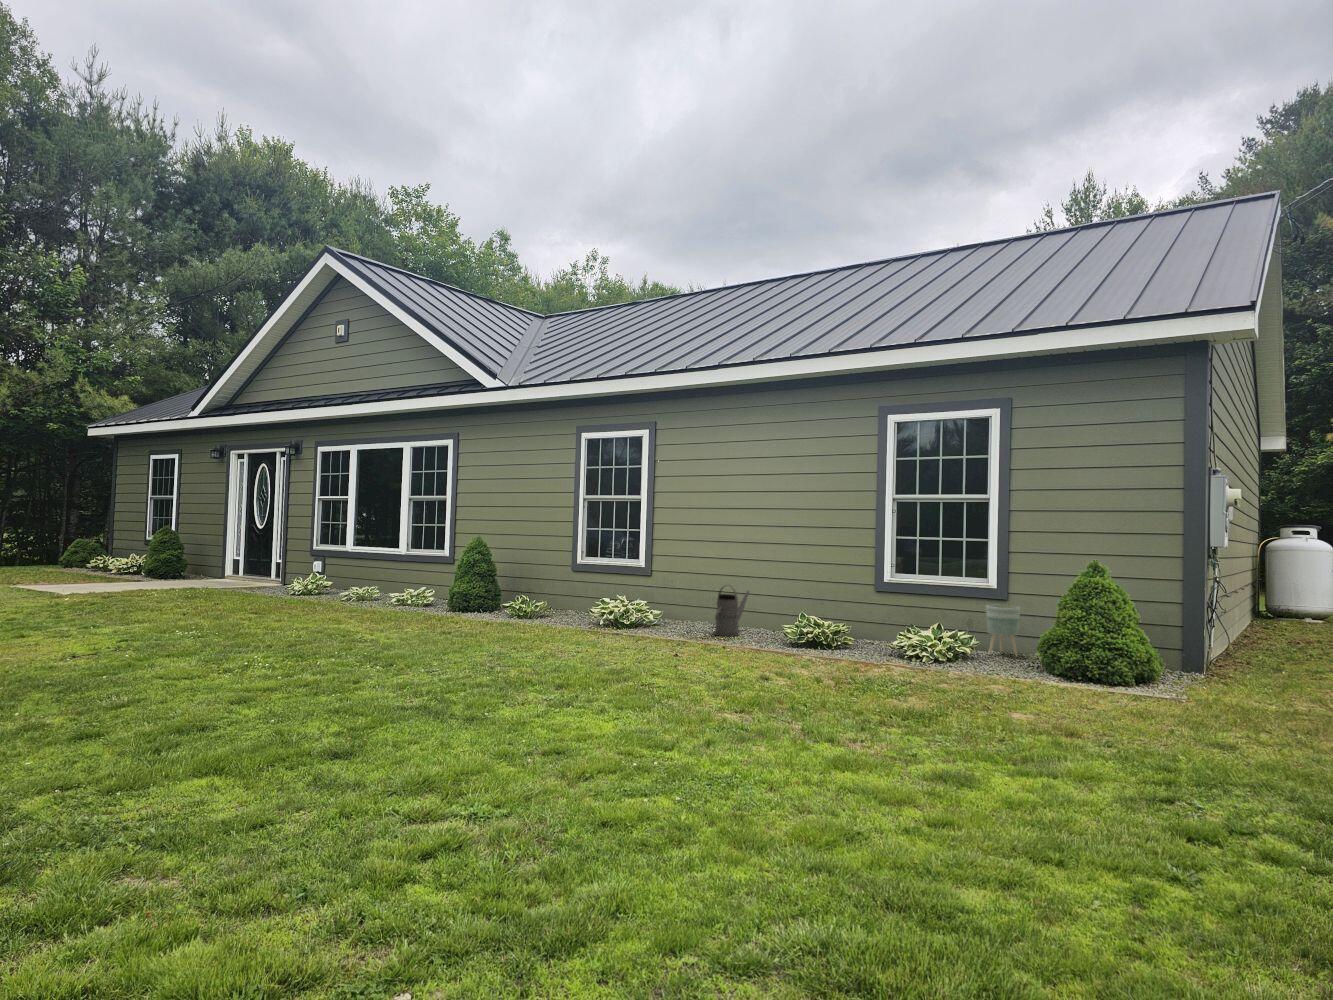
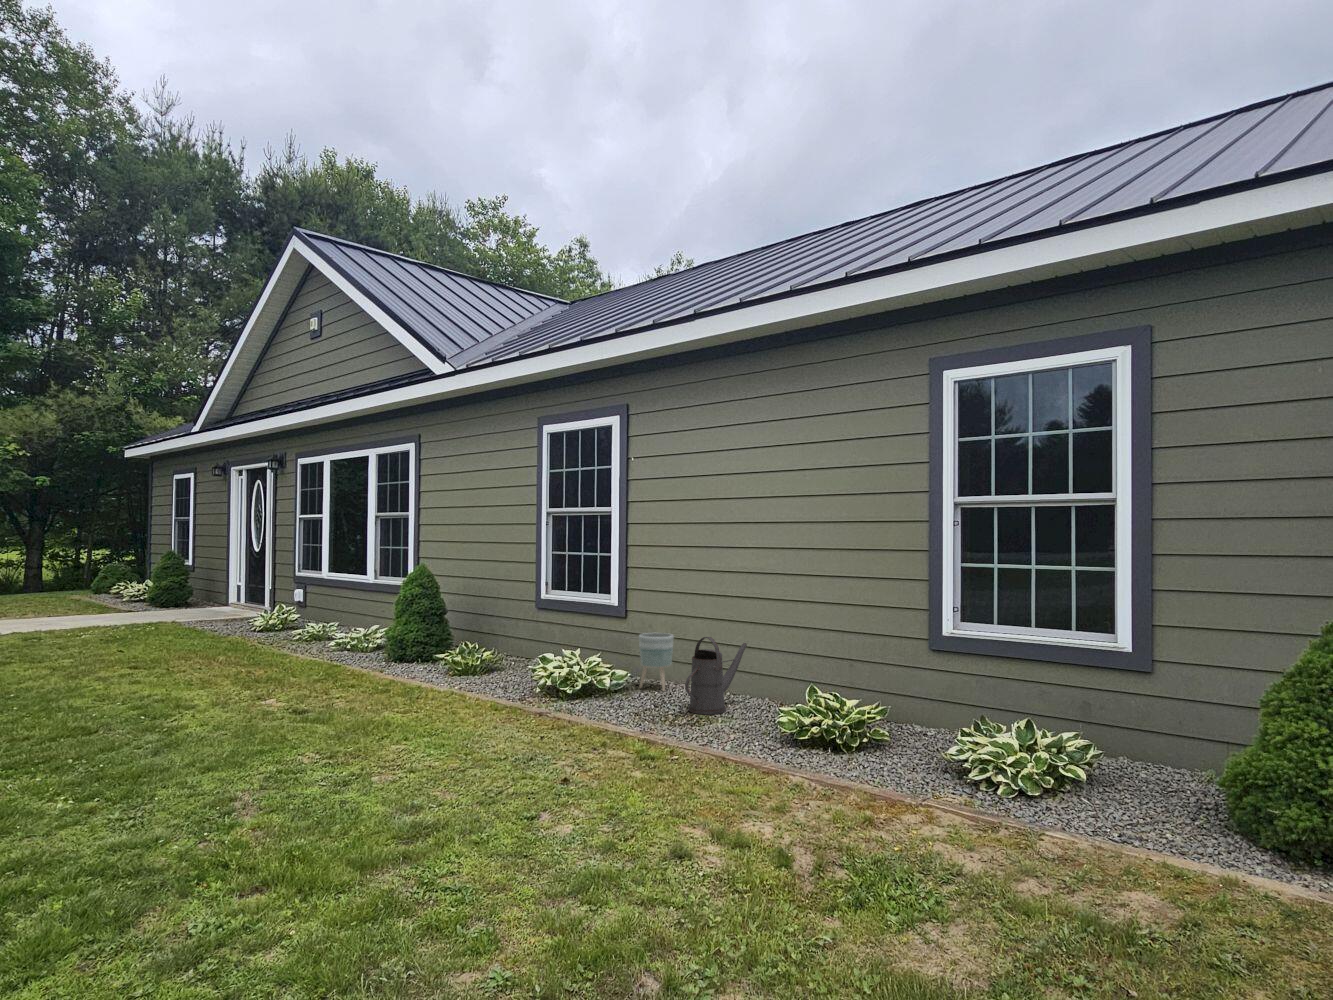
planter: present [986,605,1020,657] -> present [639,633,674,691]

